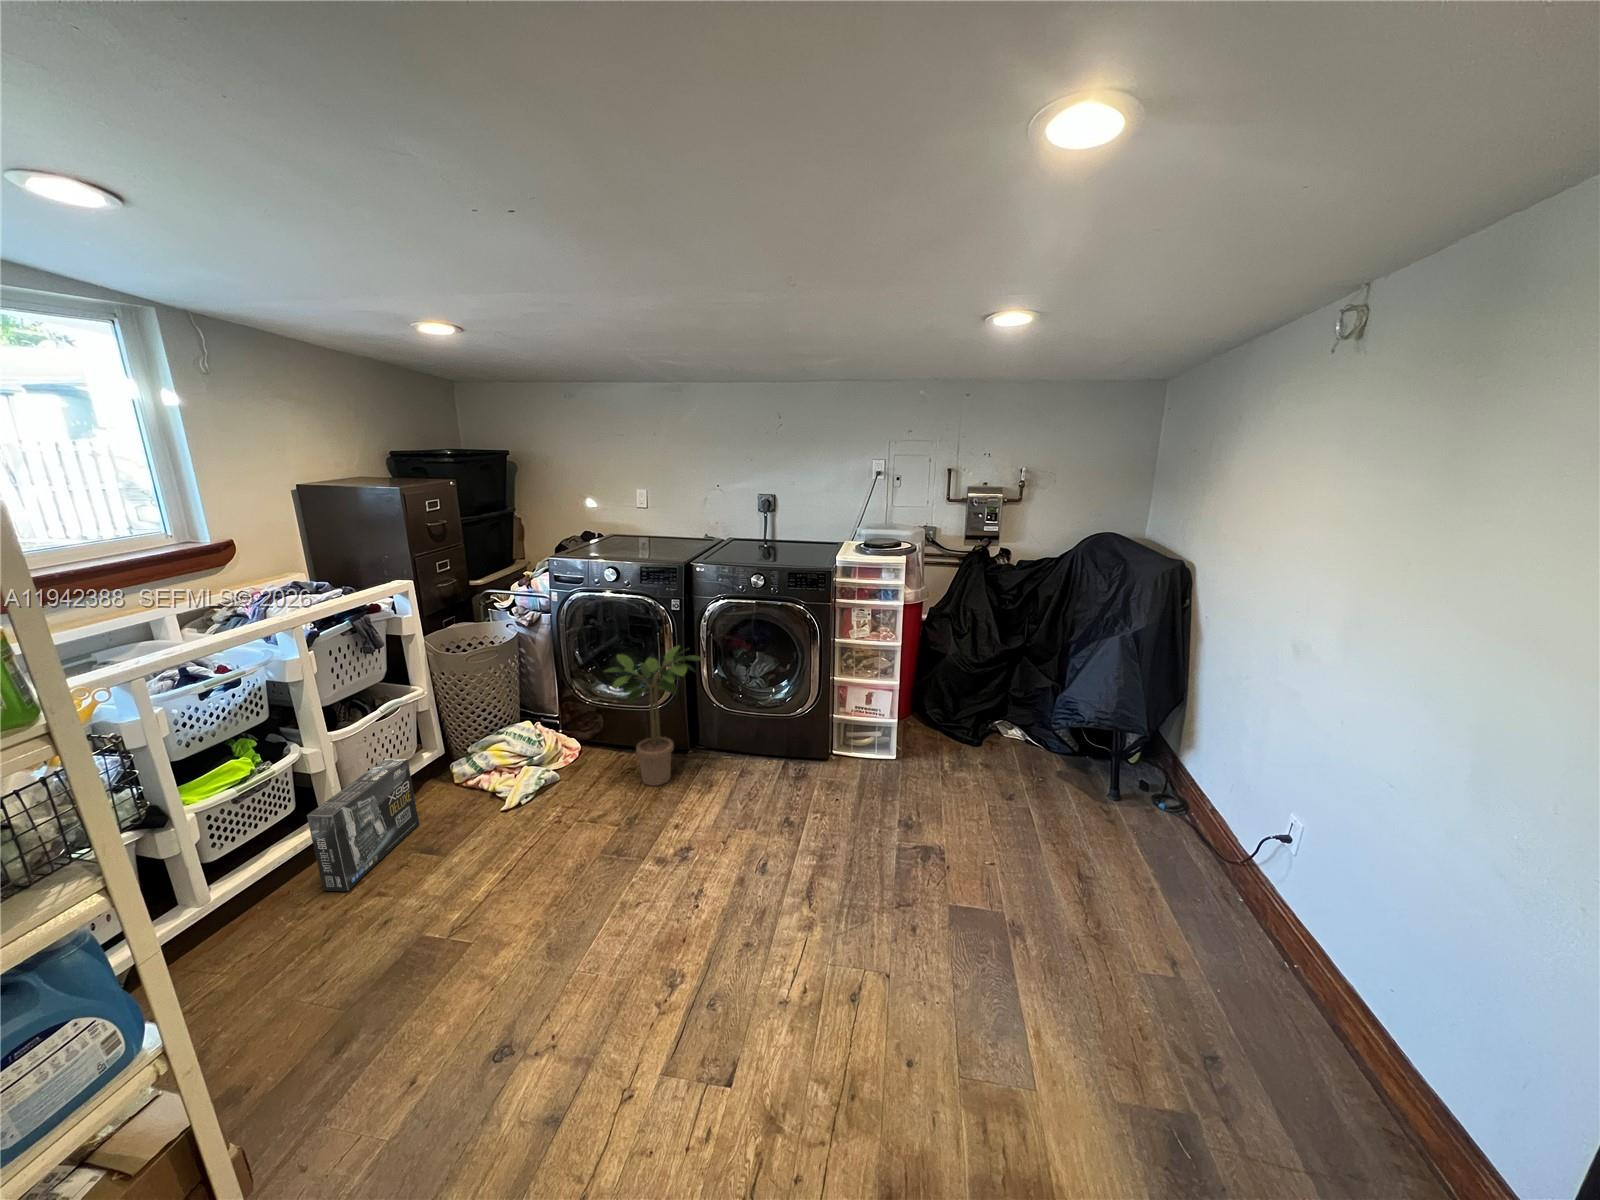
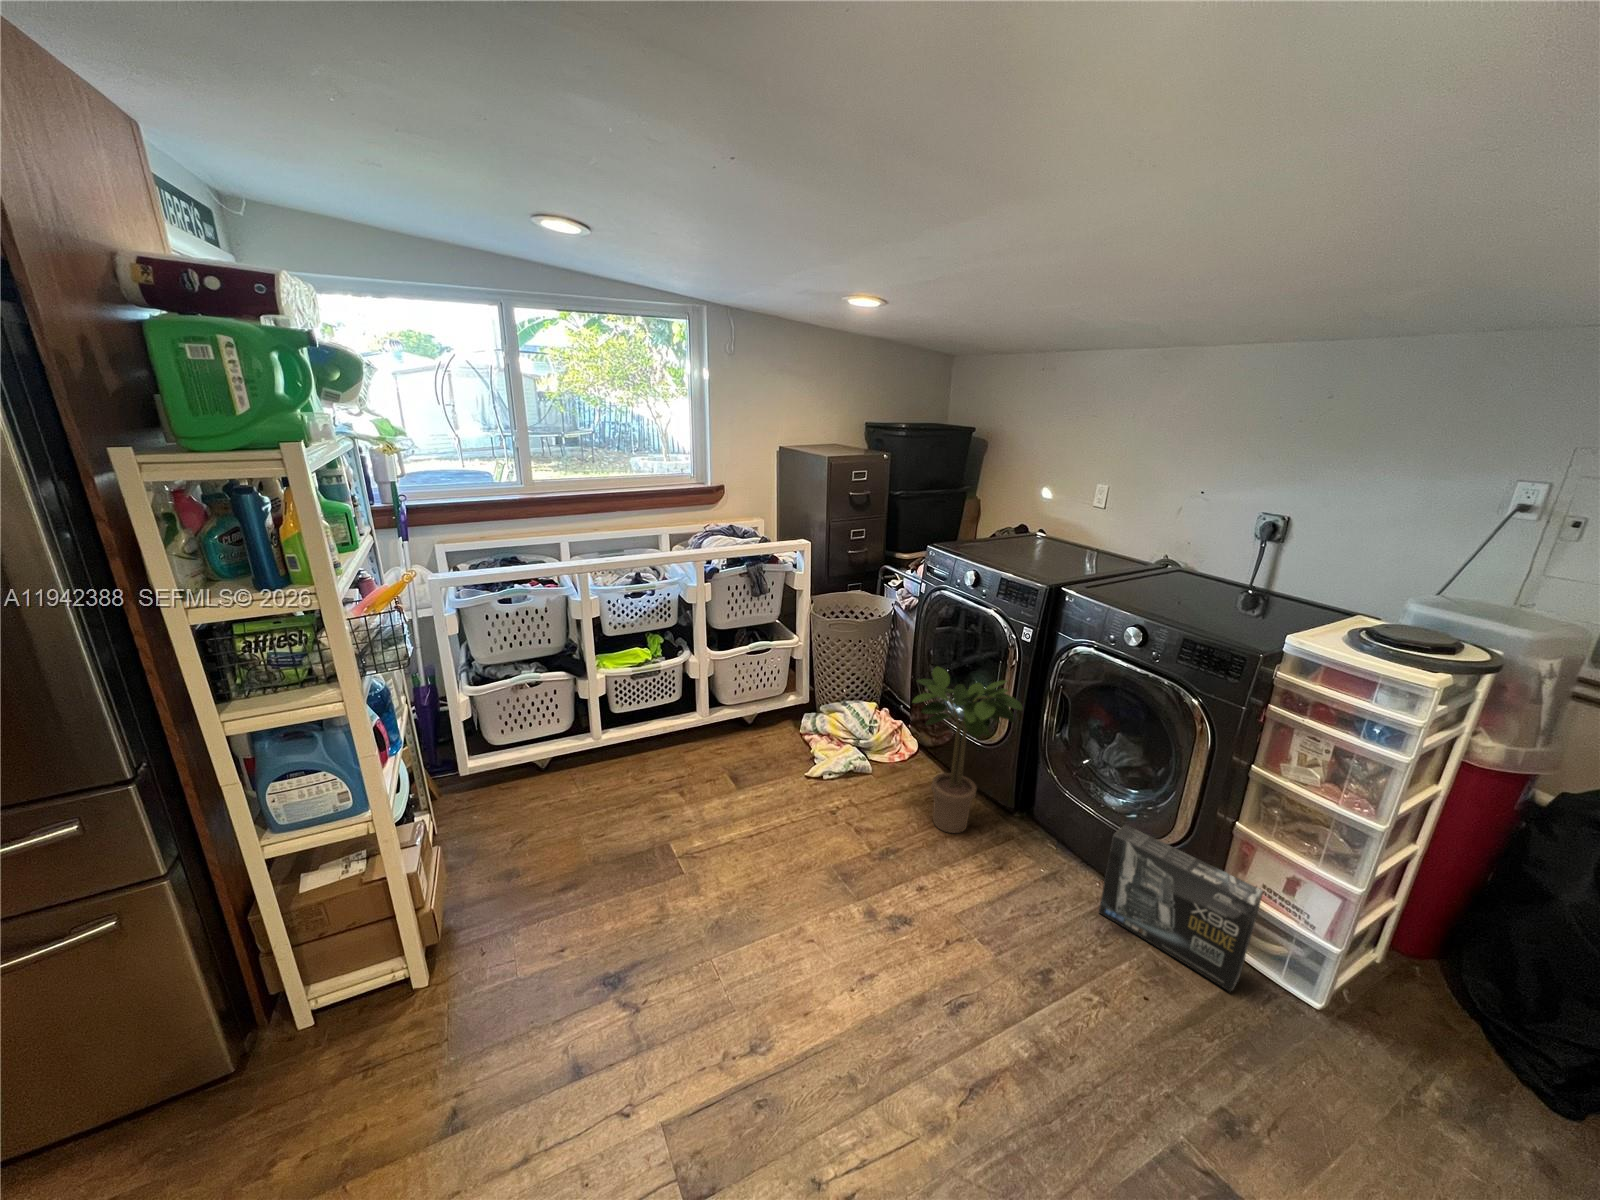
box: present [307,759,419,891] -> present [1099,825,1263,991]

